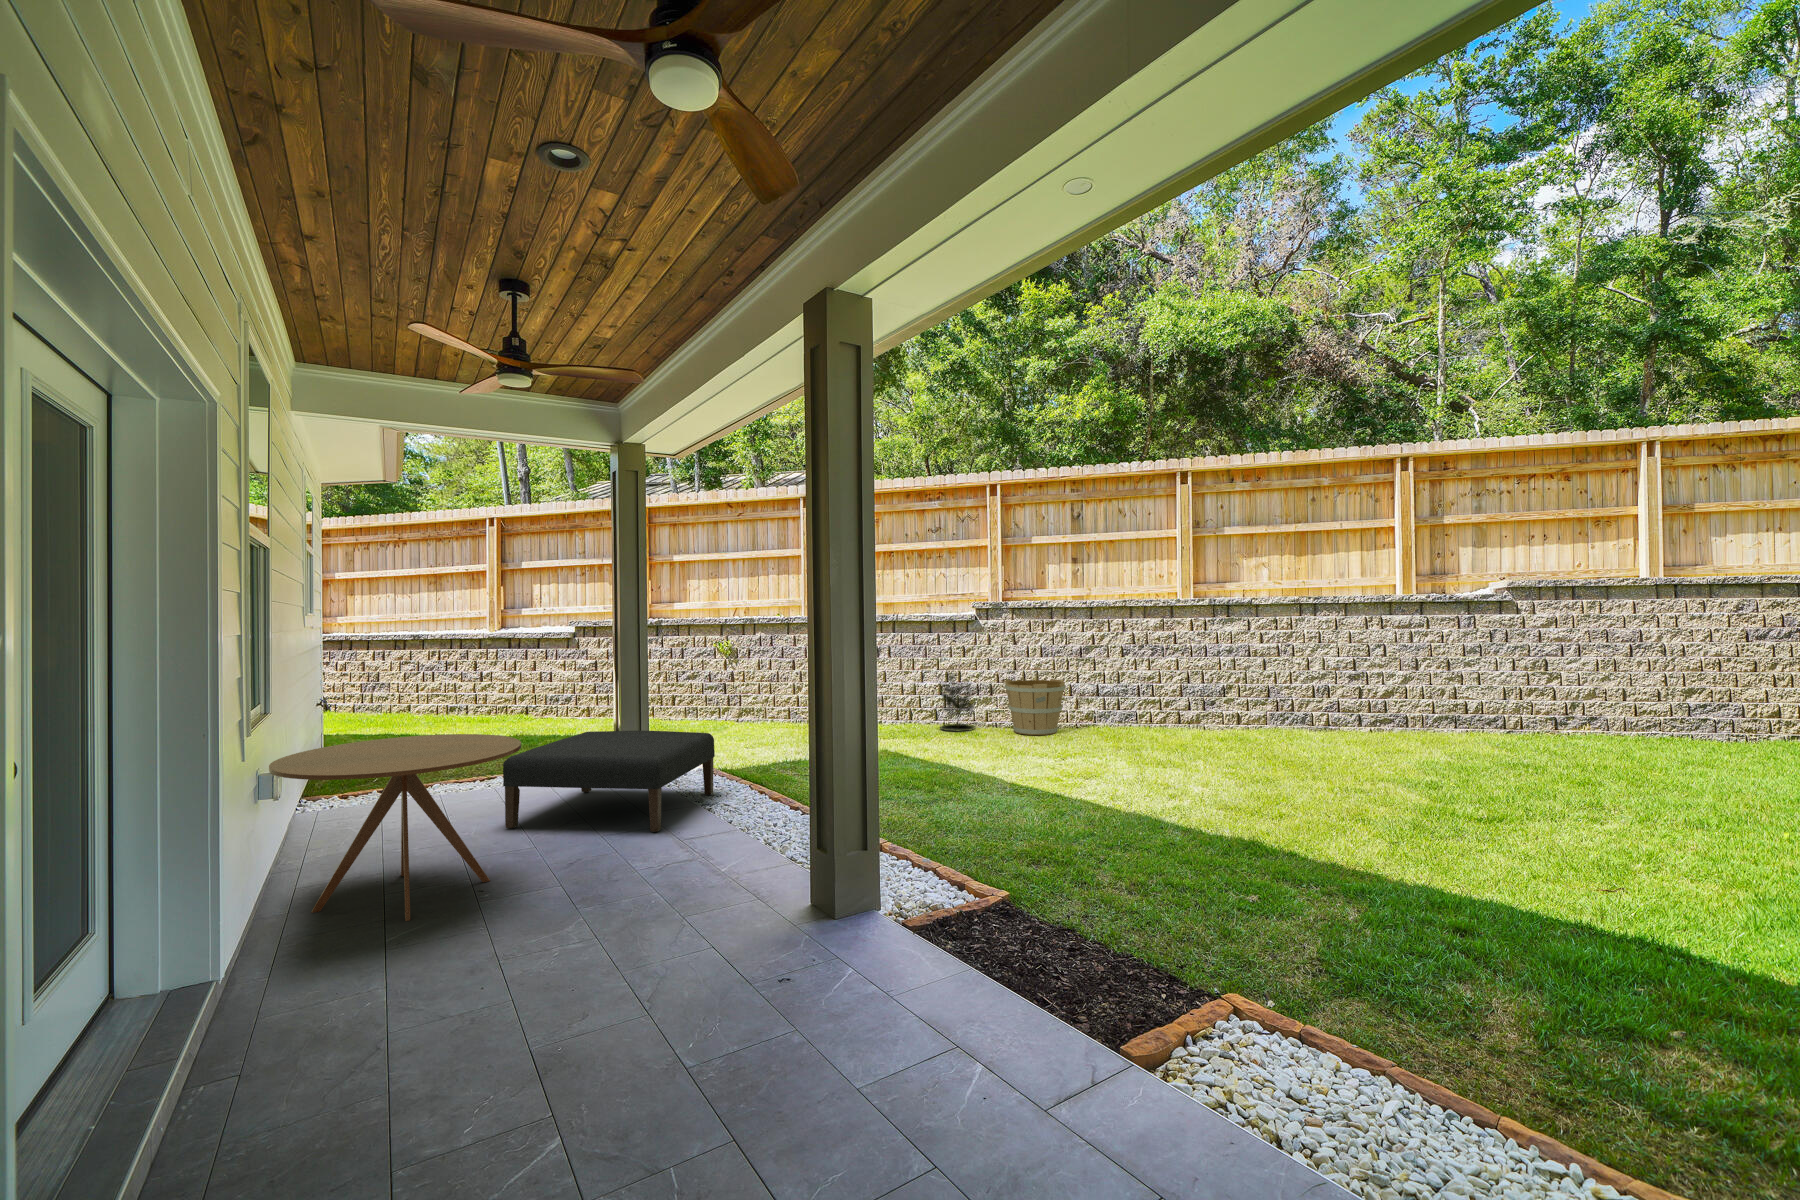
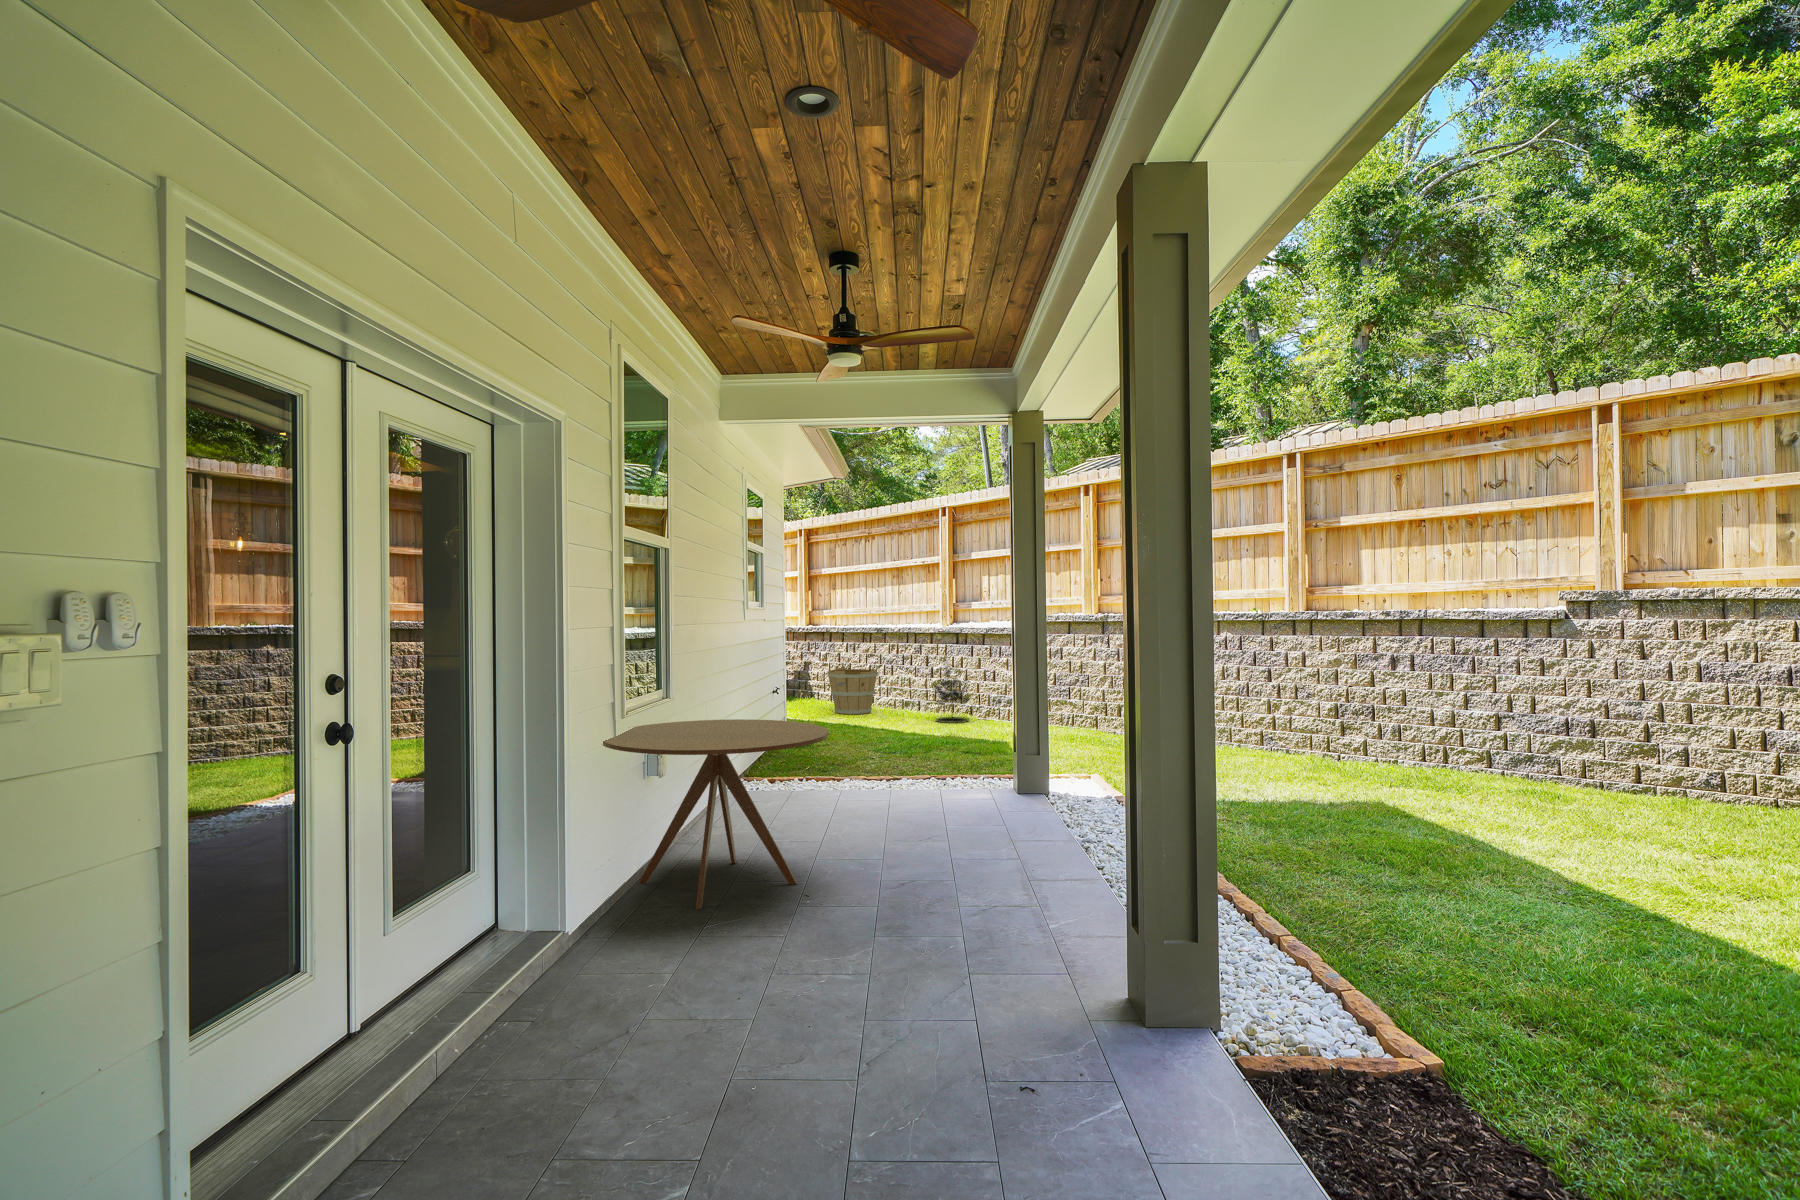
potted tree: present [940,670,975,731] -> present [934,662,969,723]
wooden bucket: present [1005,679,1066,735] -> present [828,668,878,715]
ottoman: present [503,731,715,832] -> none [854,735,1101,863]

